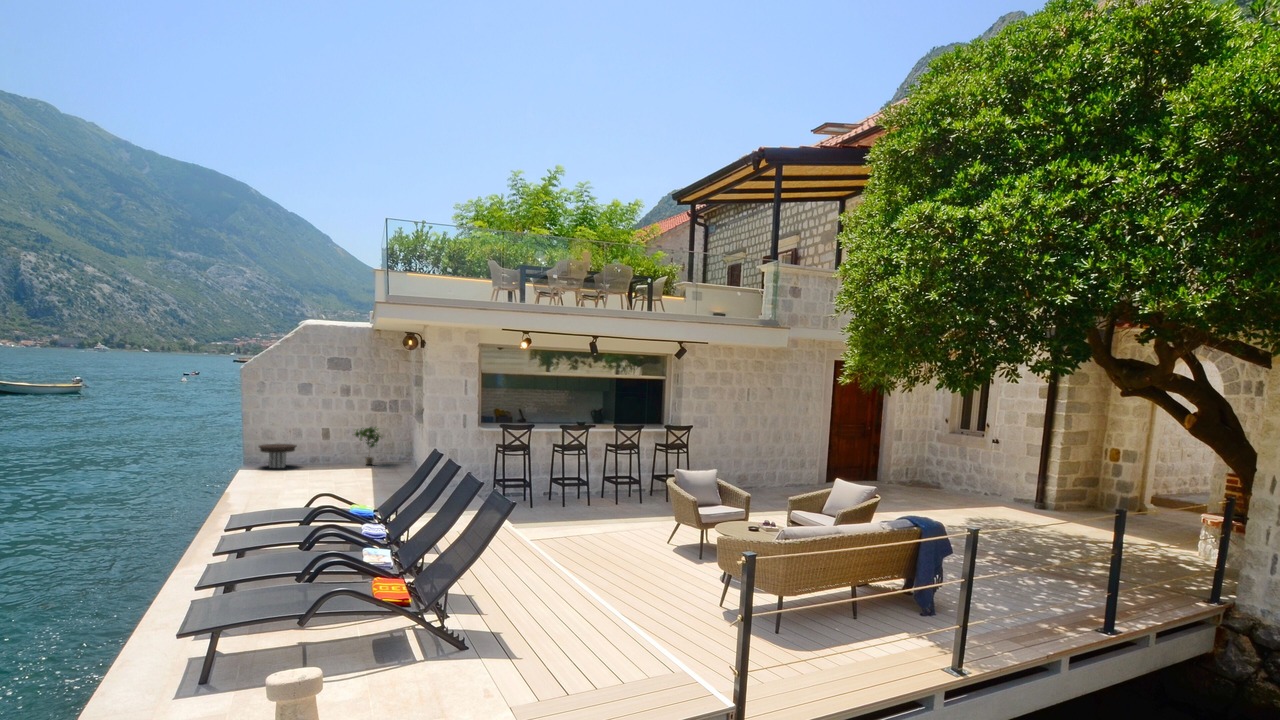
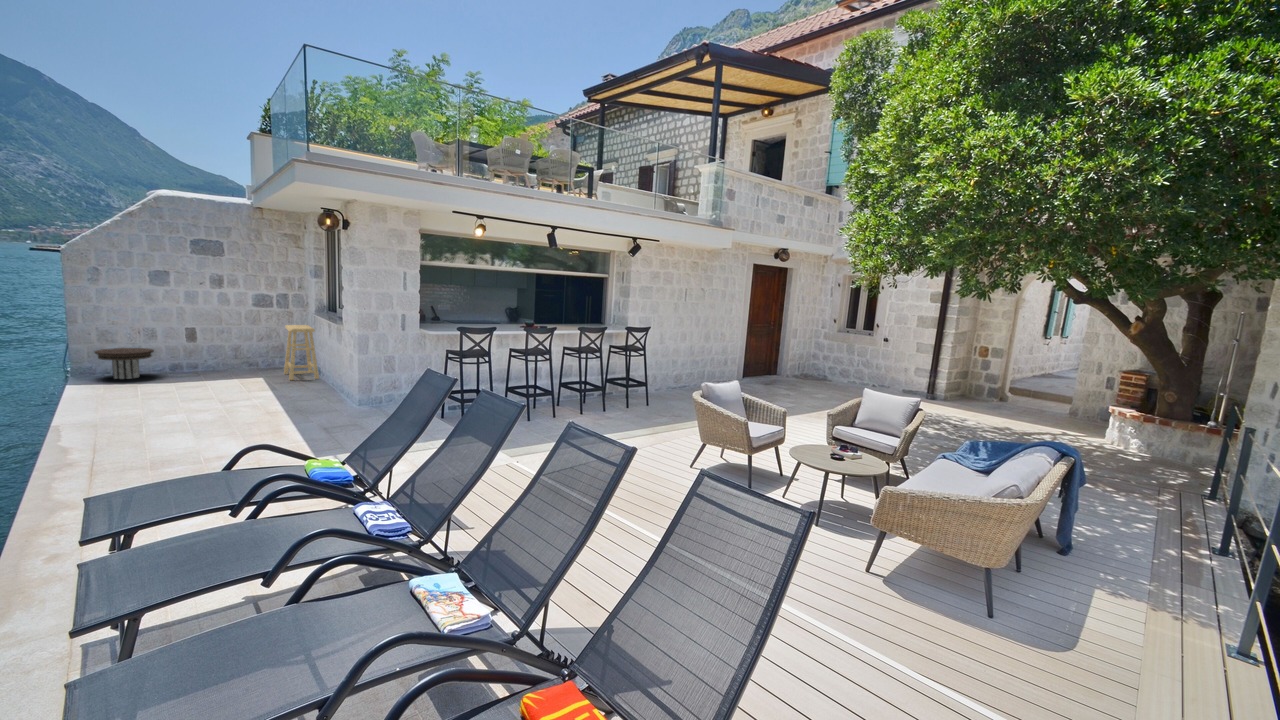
stool: none [387,425,412,472] -> present [284,325,319,380]
potted plant: present [354,427,381,465] -> none [233,325,274,372]

